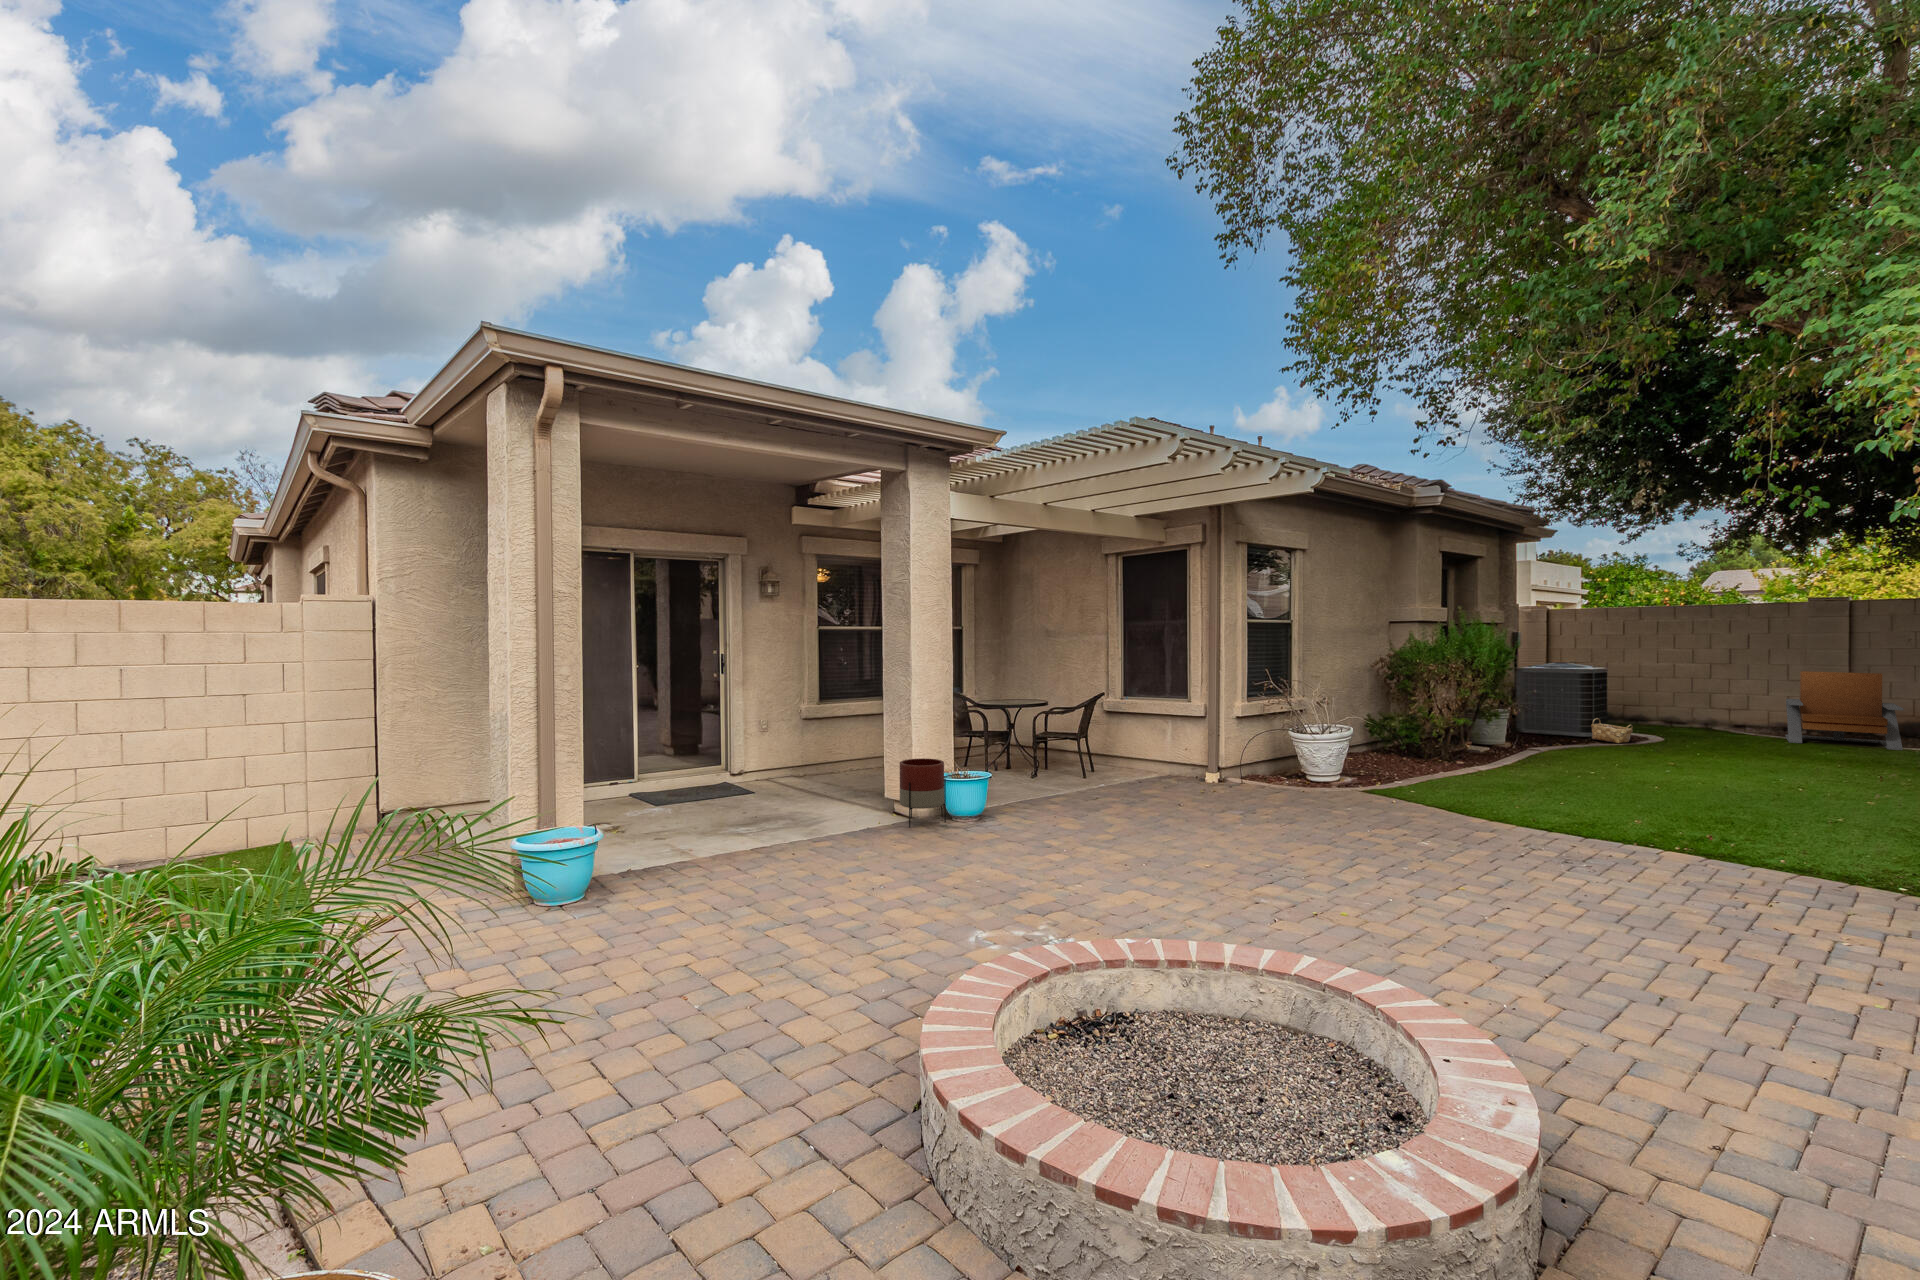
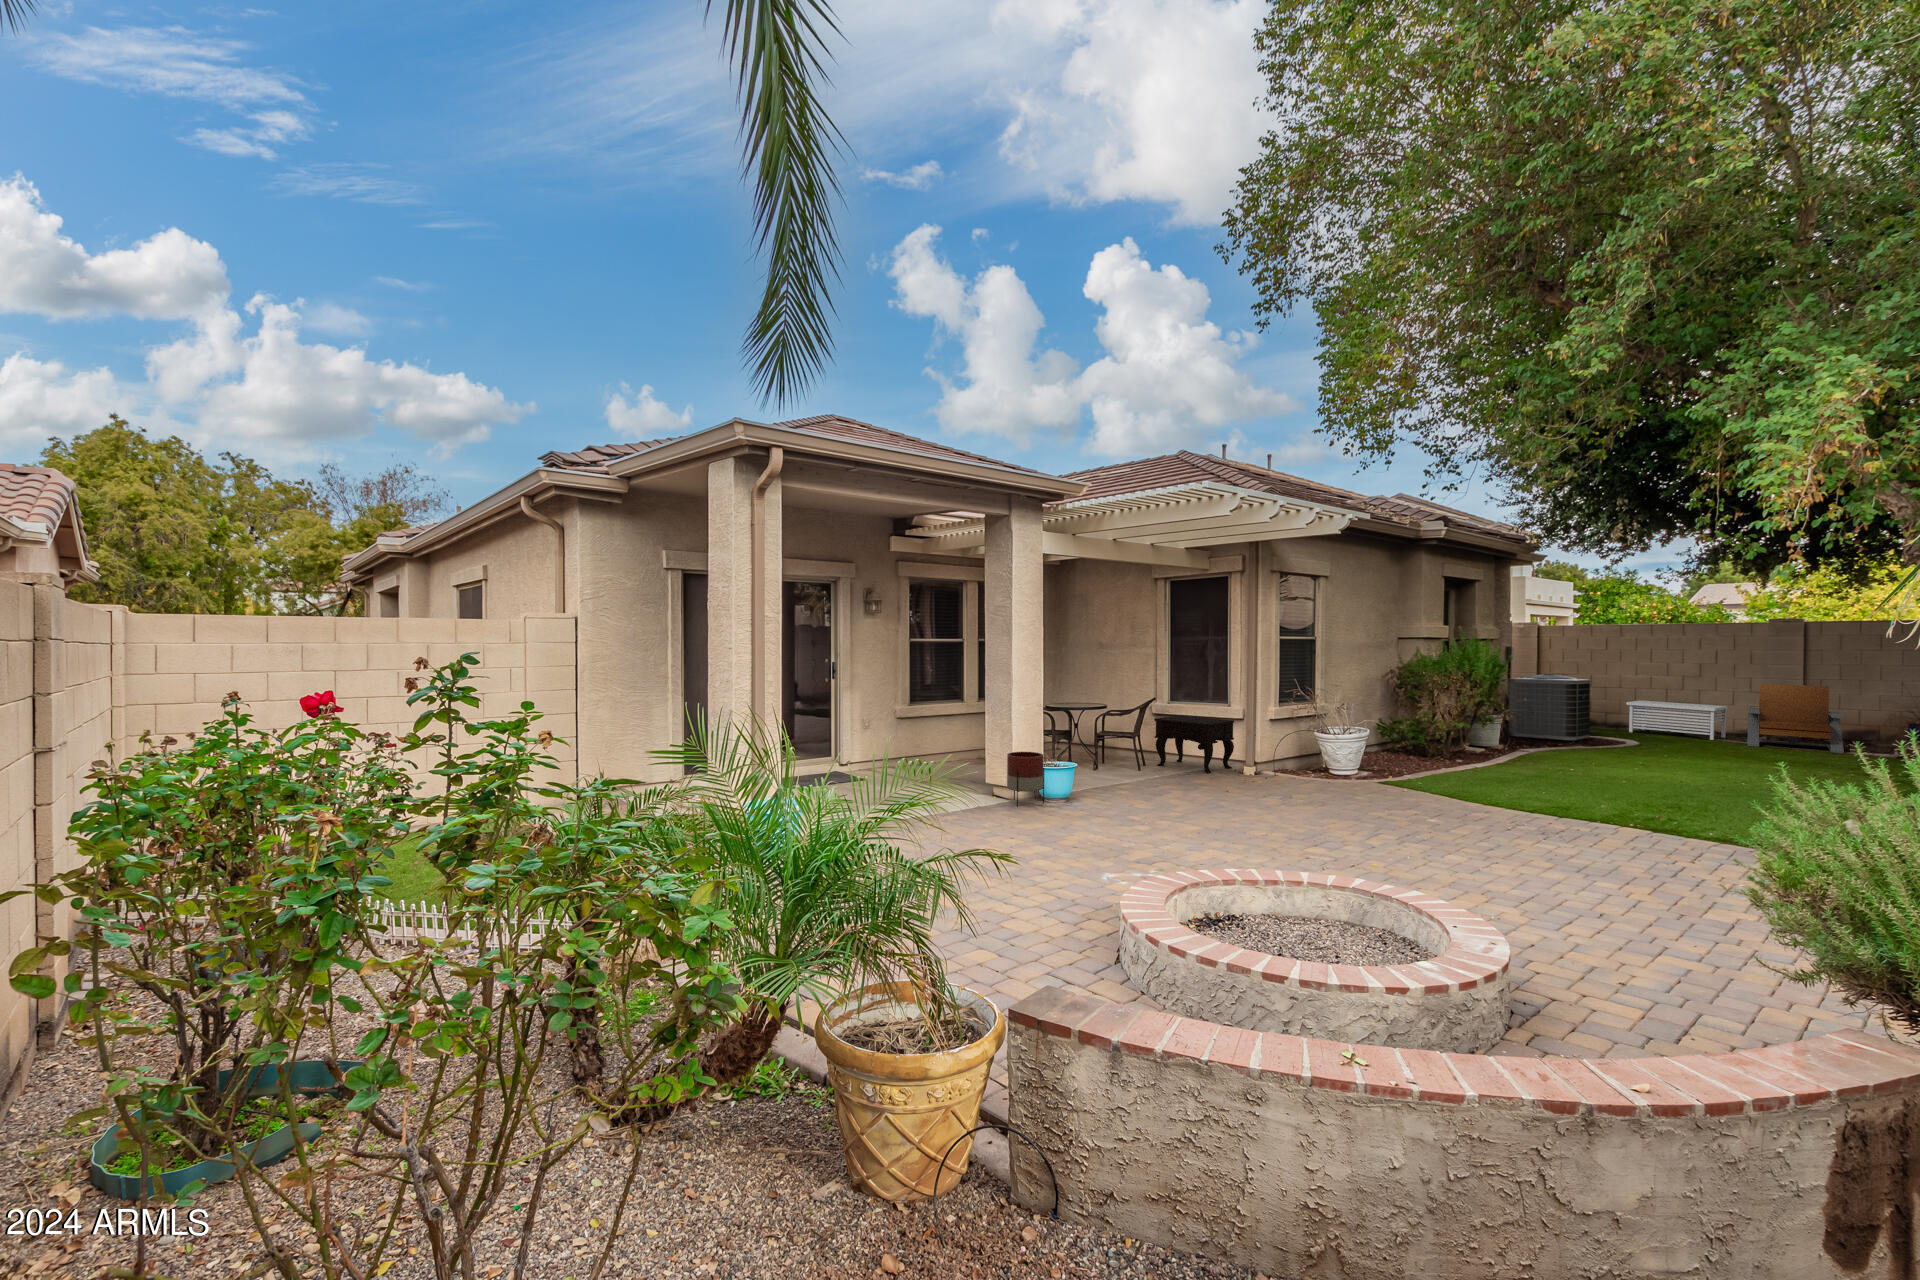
storage bench: none [1646,692,1763,736] -> present [1626,700,1728,740]
side table: none [1099,712,1193,781] -> present [1154,715,1234,773]
woven basket: present [1591,718,1633,743] -> none [1575,723,1612,745]

